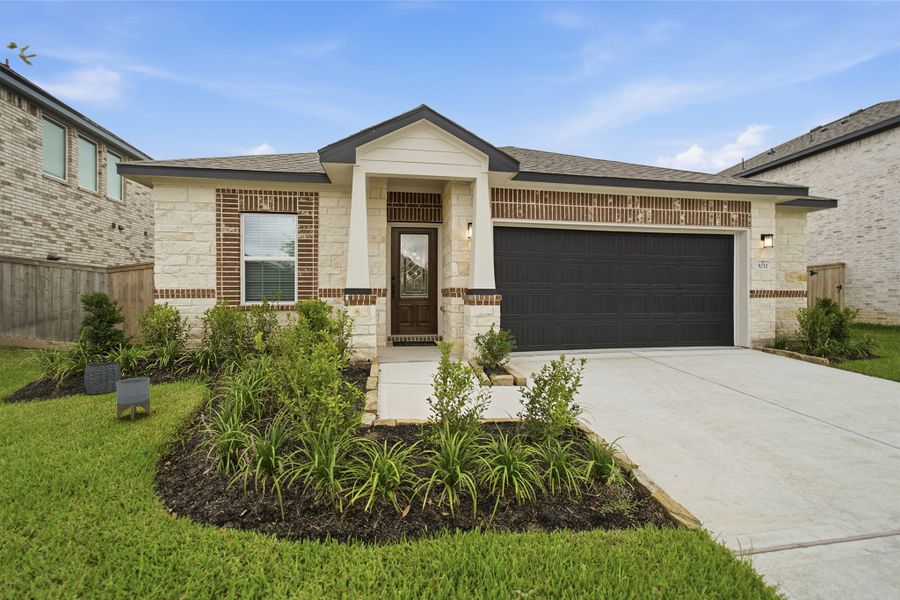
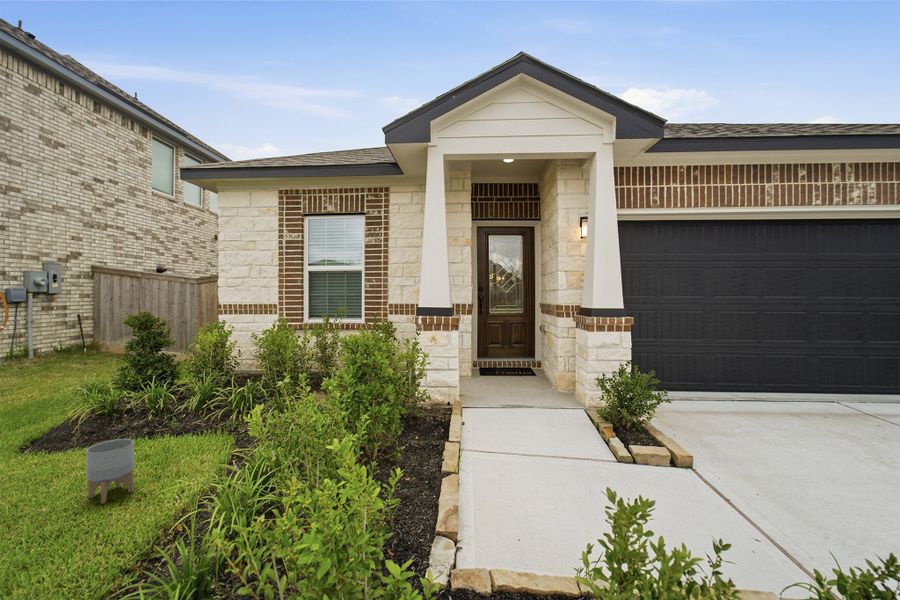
woven basket: present [84,362,121,394] -> none [100,399,143,442]

